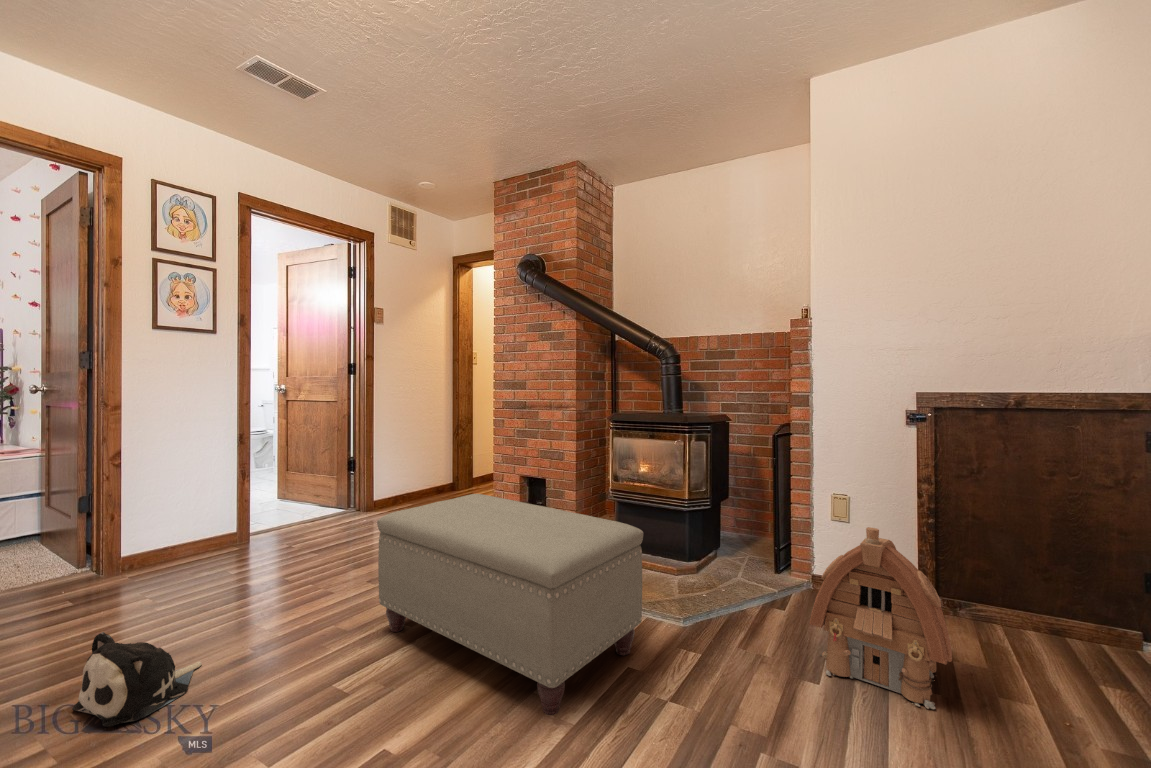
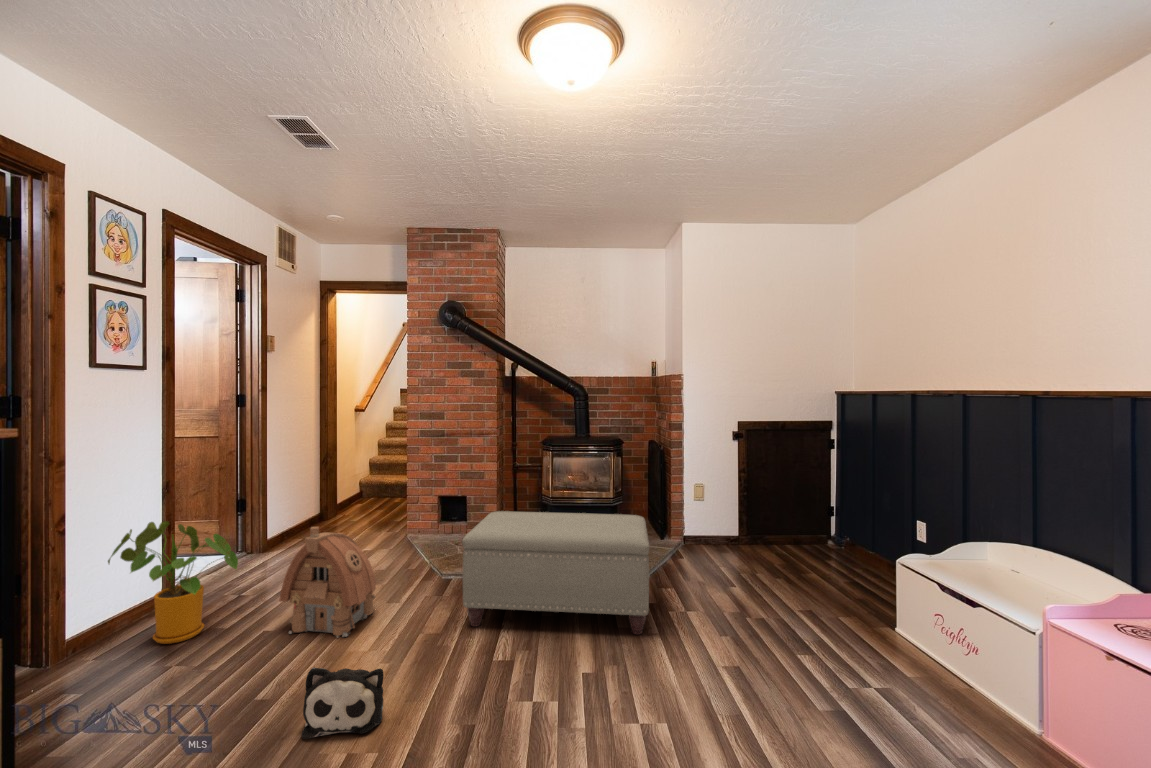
house plant: none [155,465,248,575] -> present [108,521,238,644]
toy house: present [809,527,952,709] -> present [279,527,376,637]

